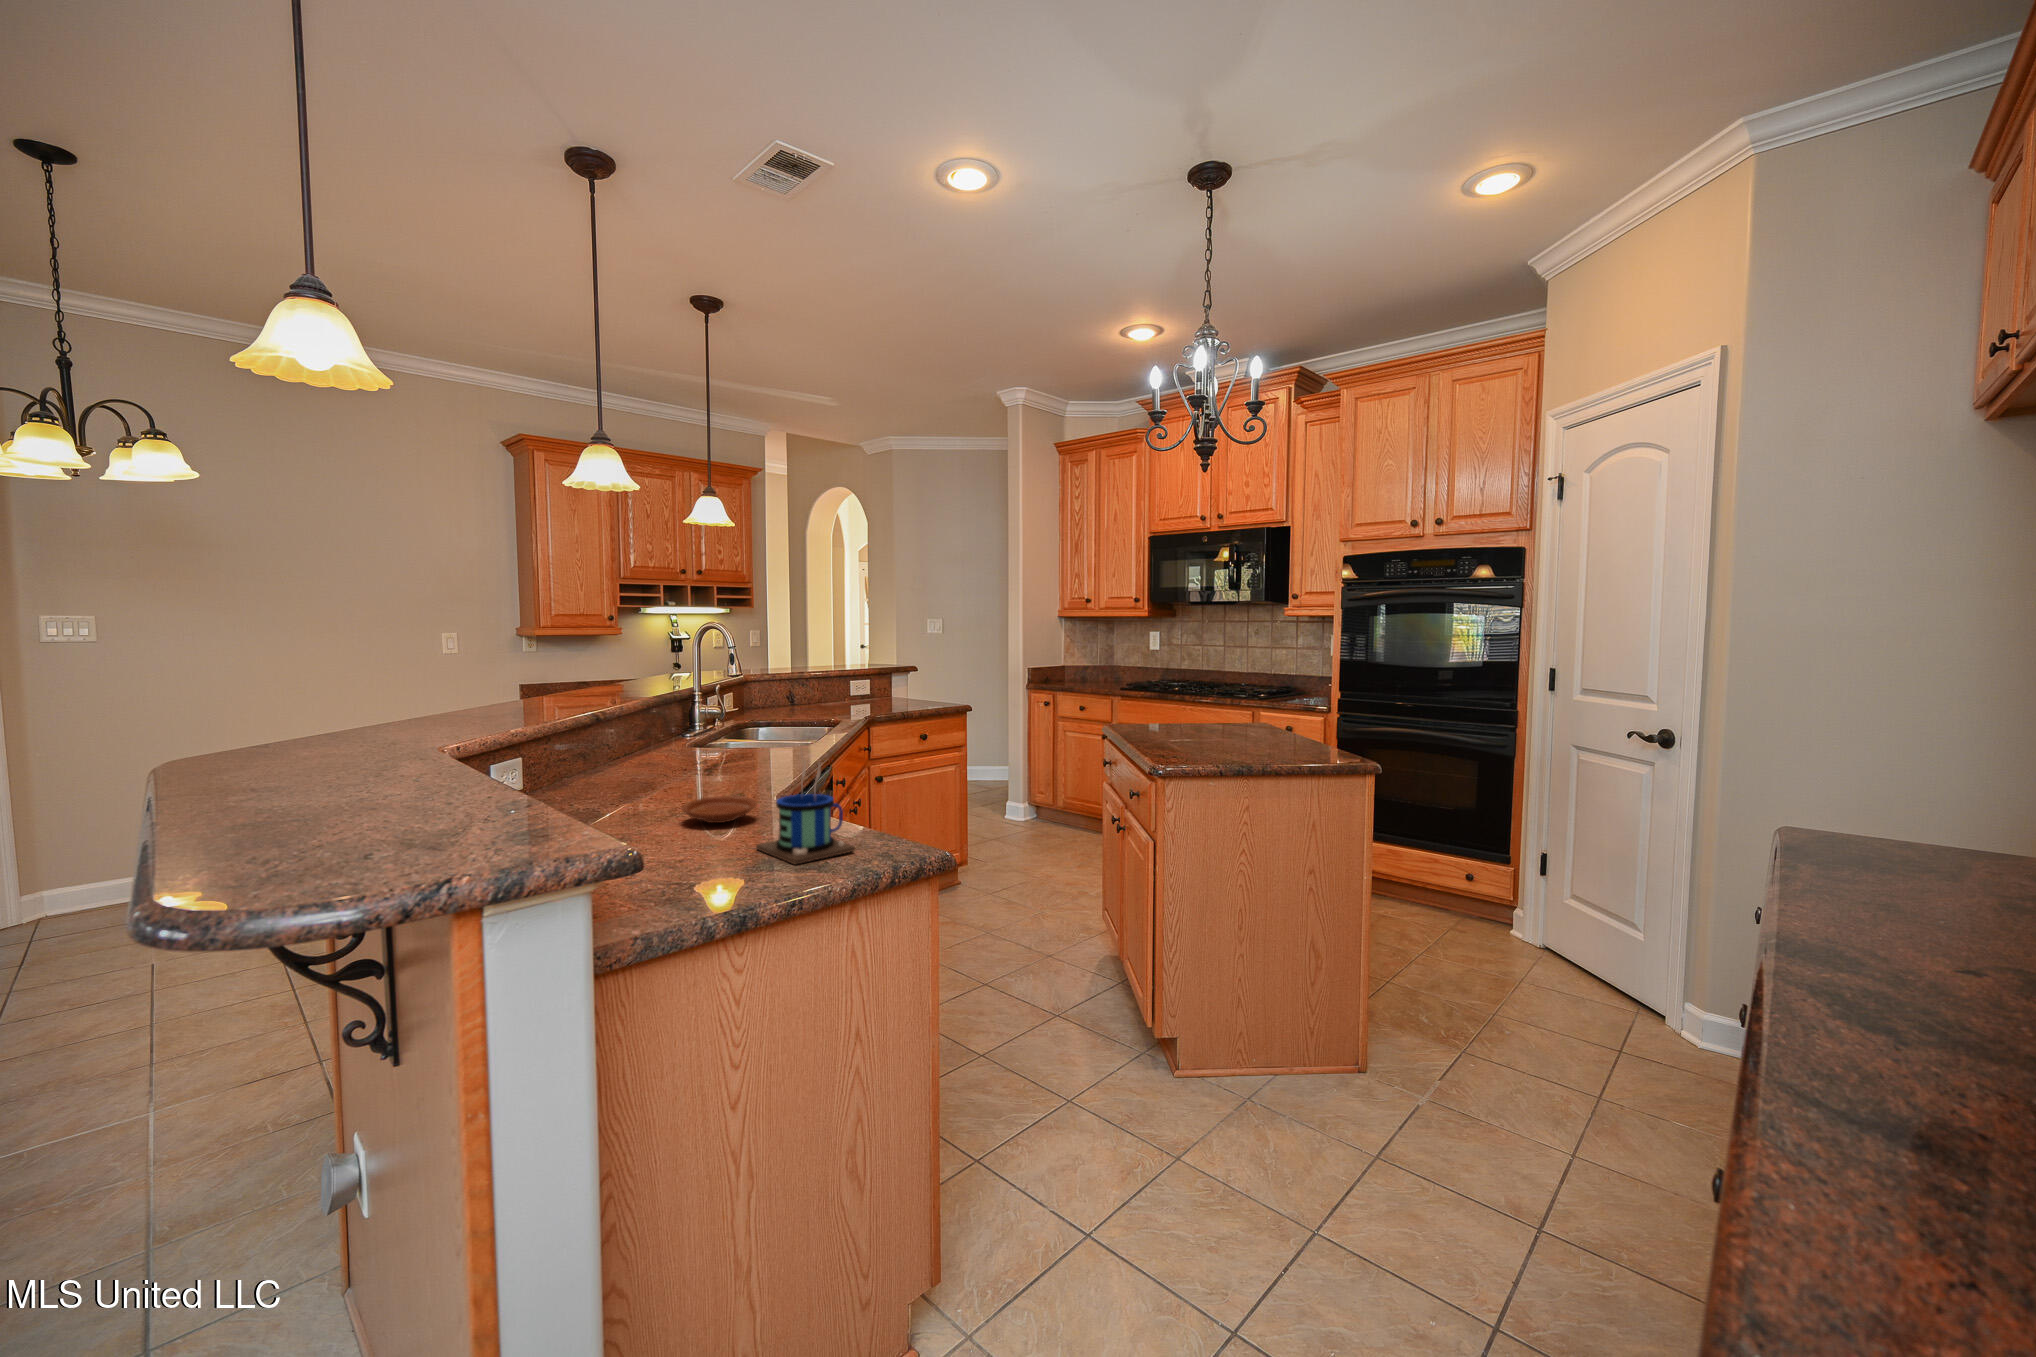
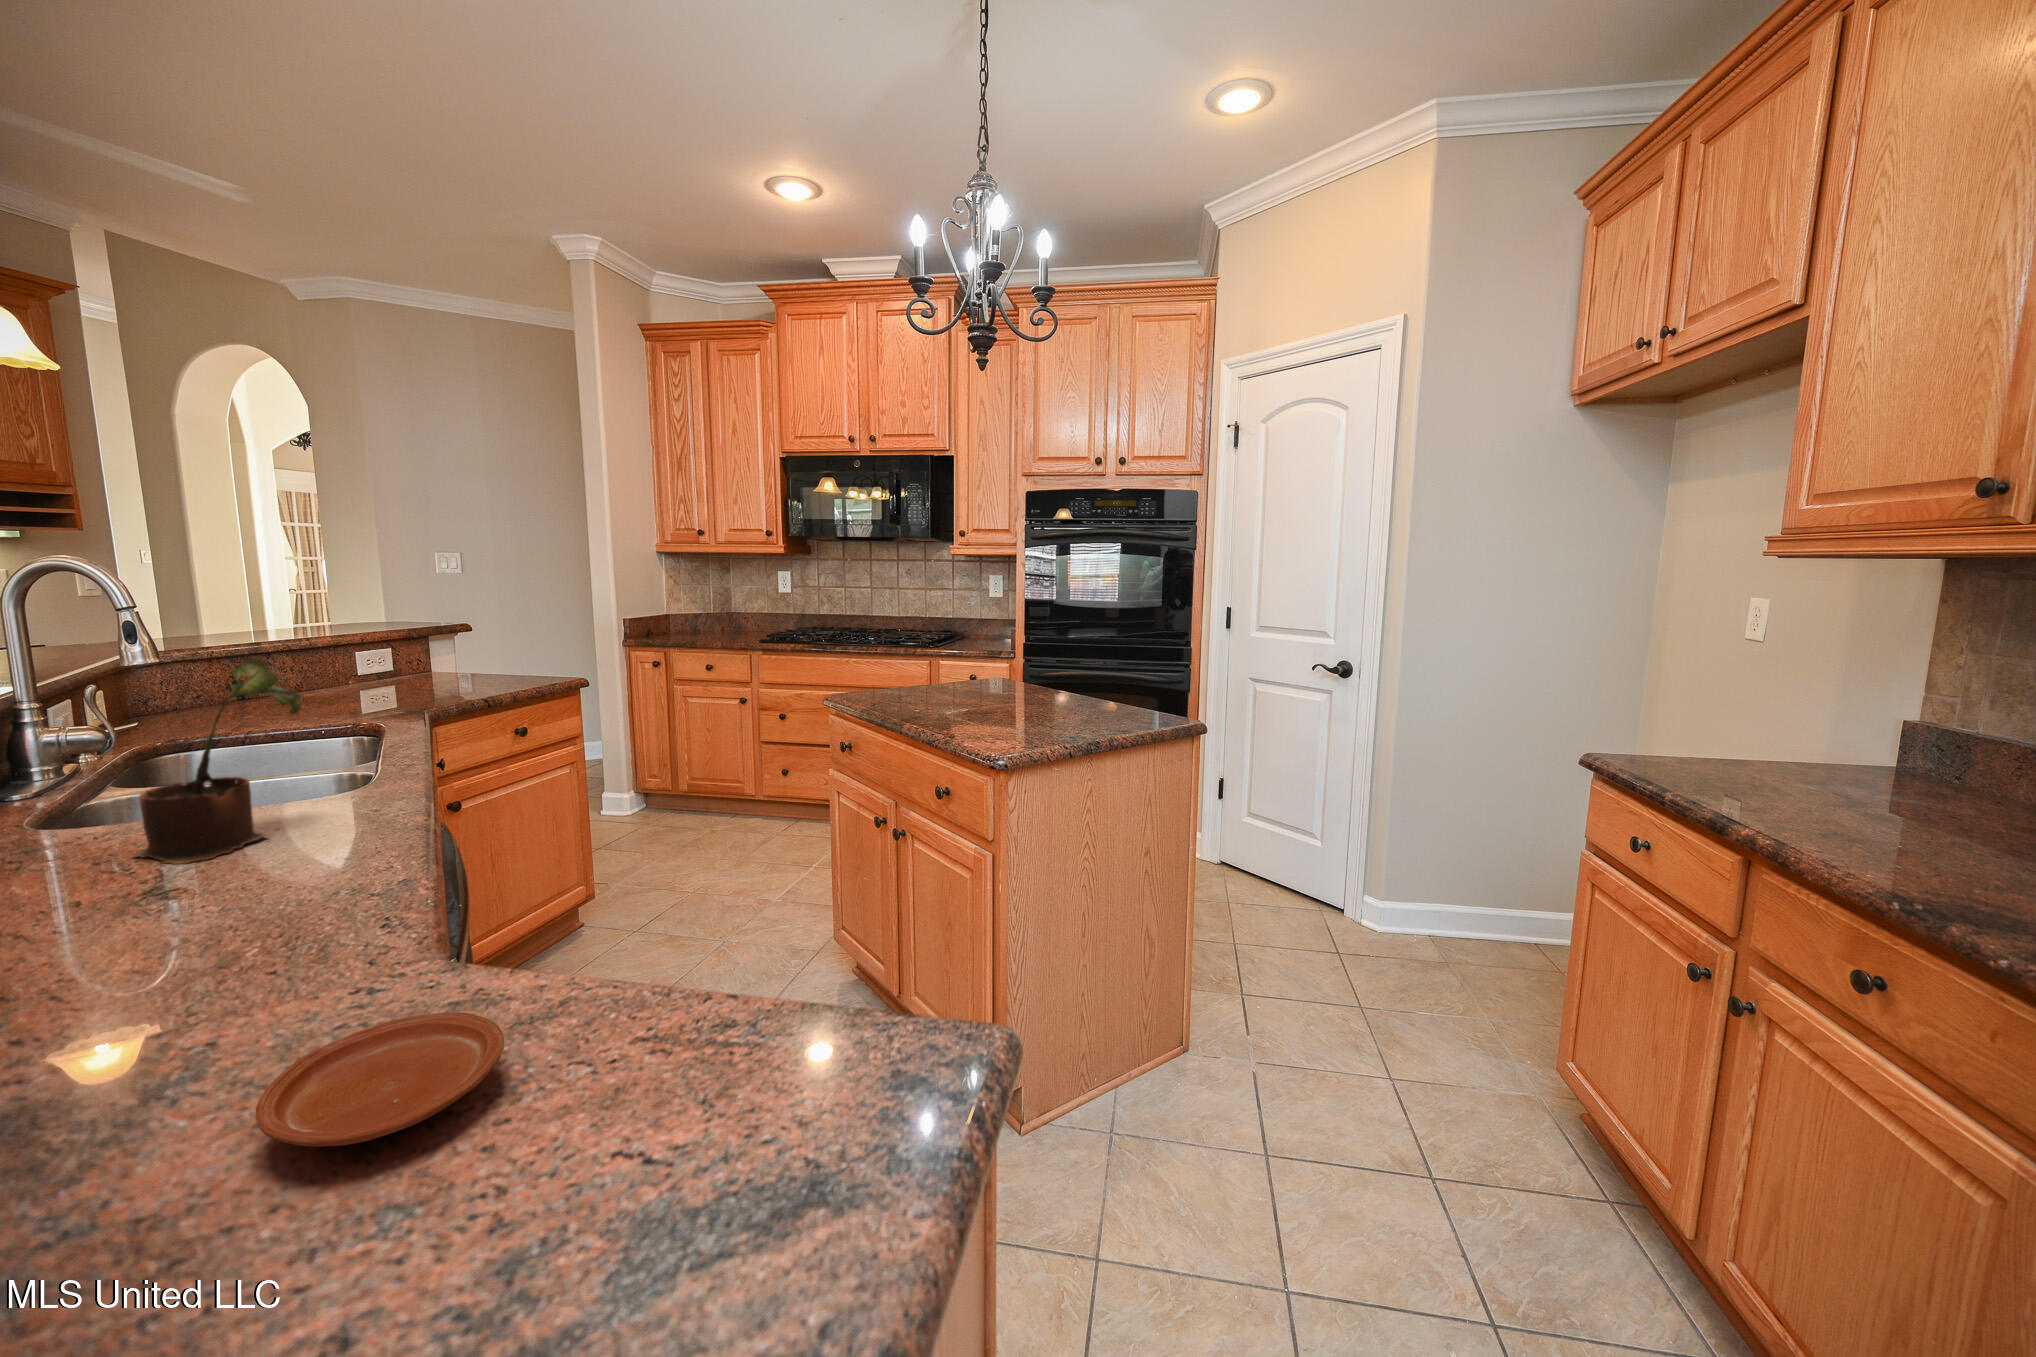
potted plant: none [712,669,779,760] -> present [134,659,303,864]
mug: present [756,762,855,865] -> none [652,884,909,1244]

